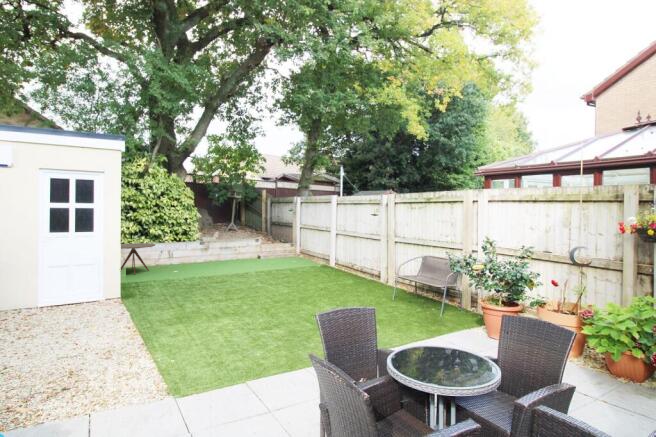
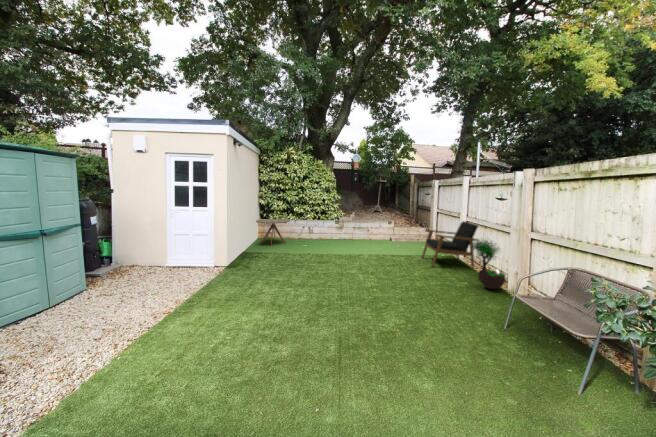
armchair: none [302,234,350,274] -> present [422,221,478,267]
potted tree: none [353,242,379,282] -> present [473,240,505,289]

